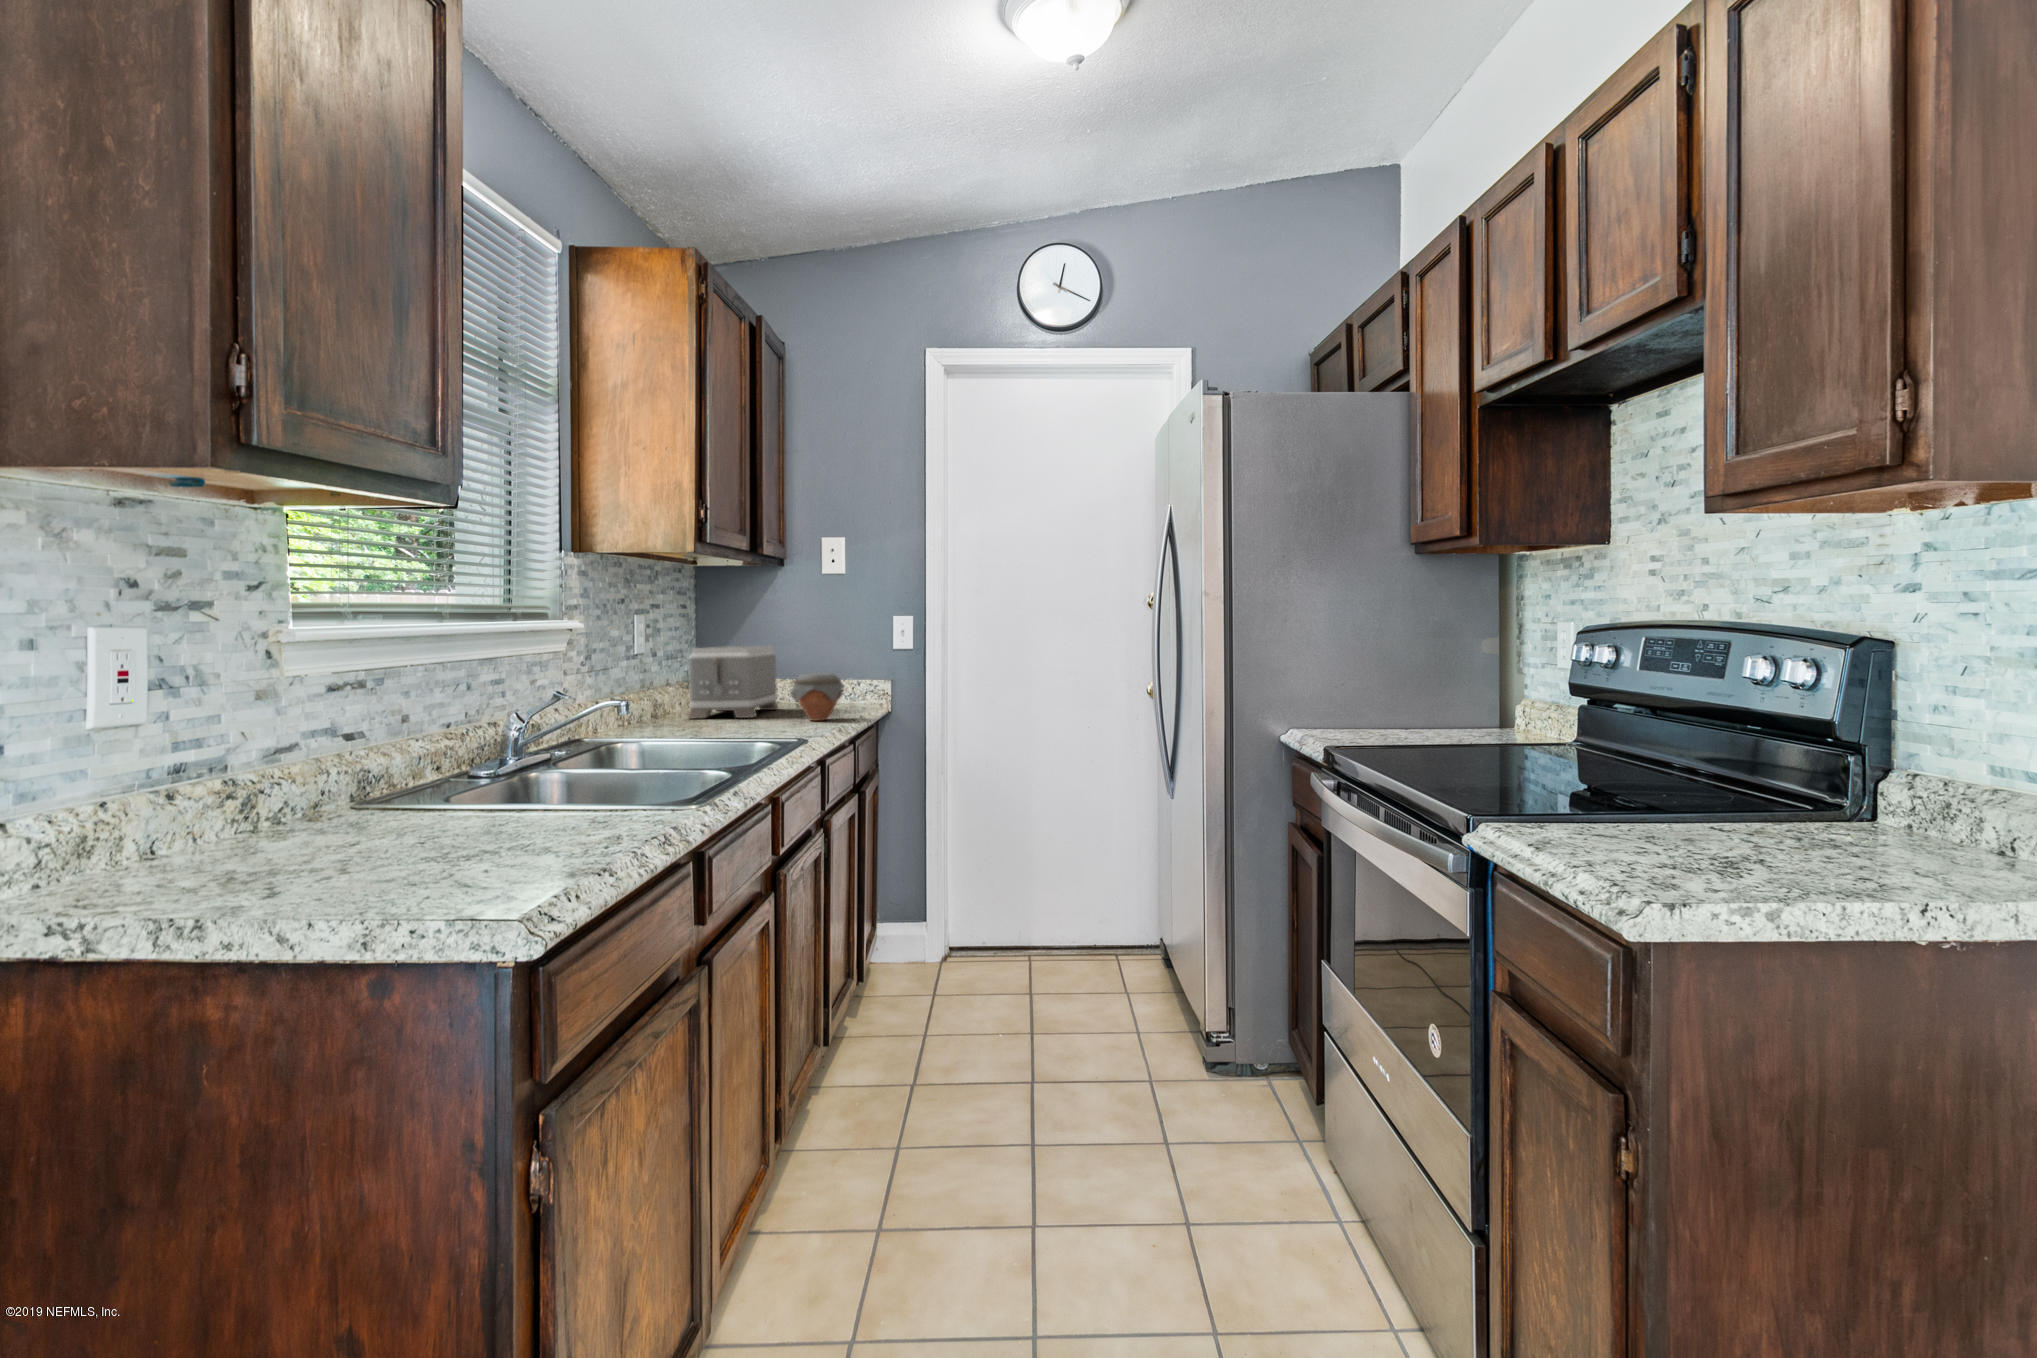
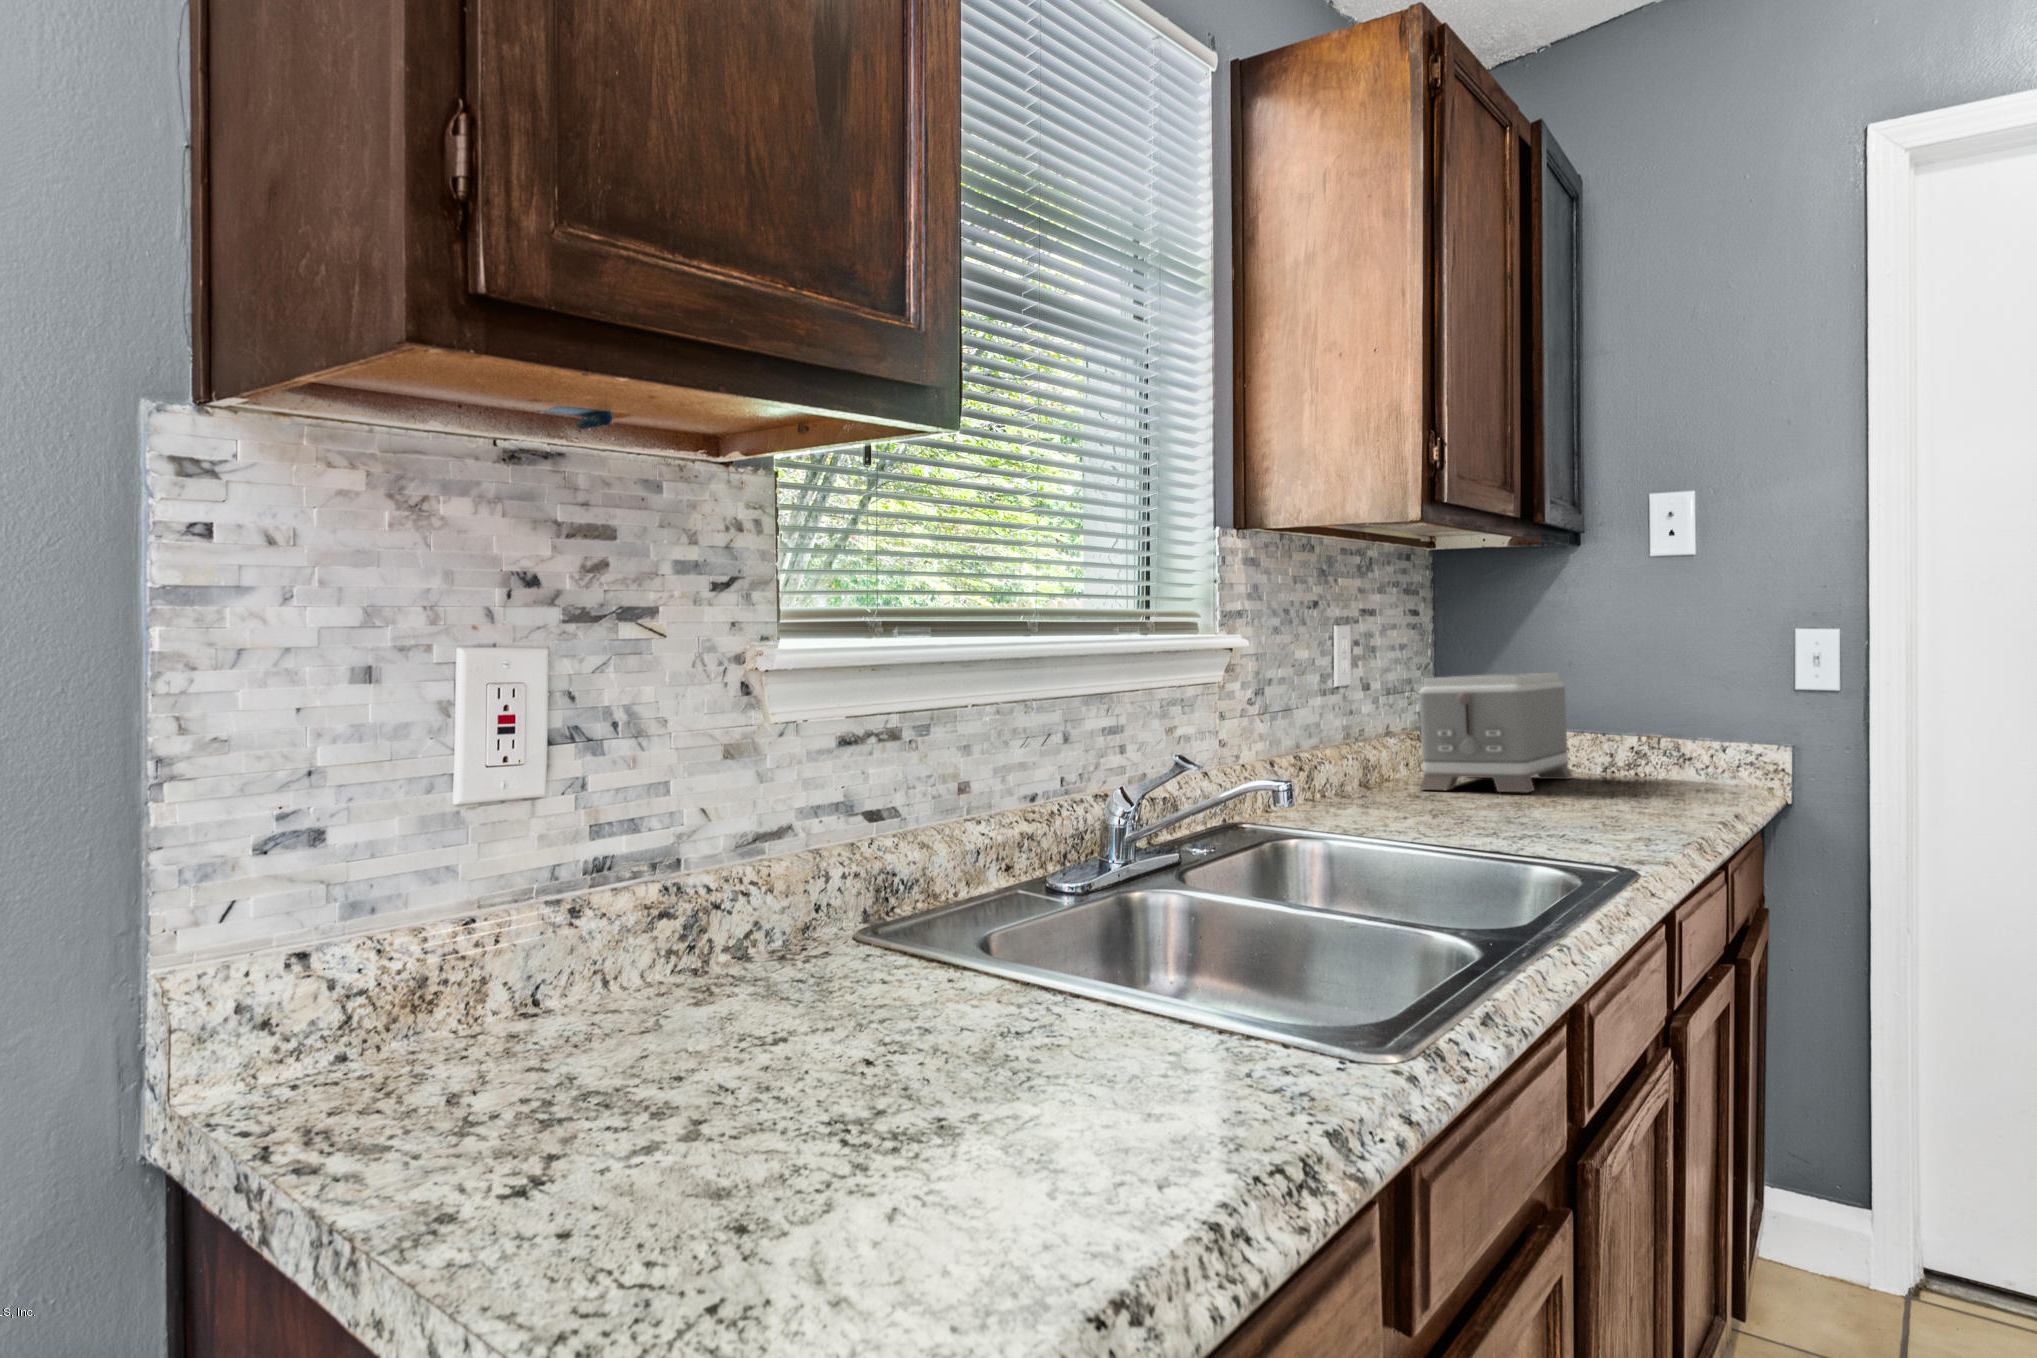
jar: present [790,673,844,721] -> none [1594,719,1702,804]

